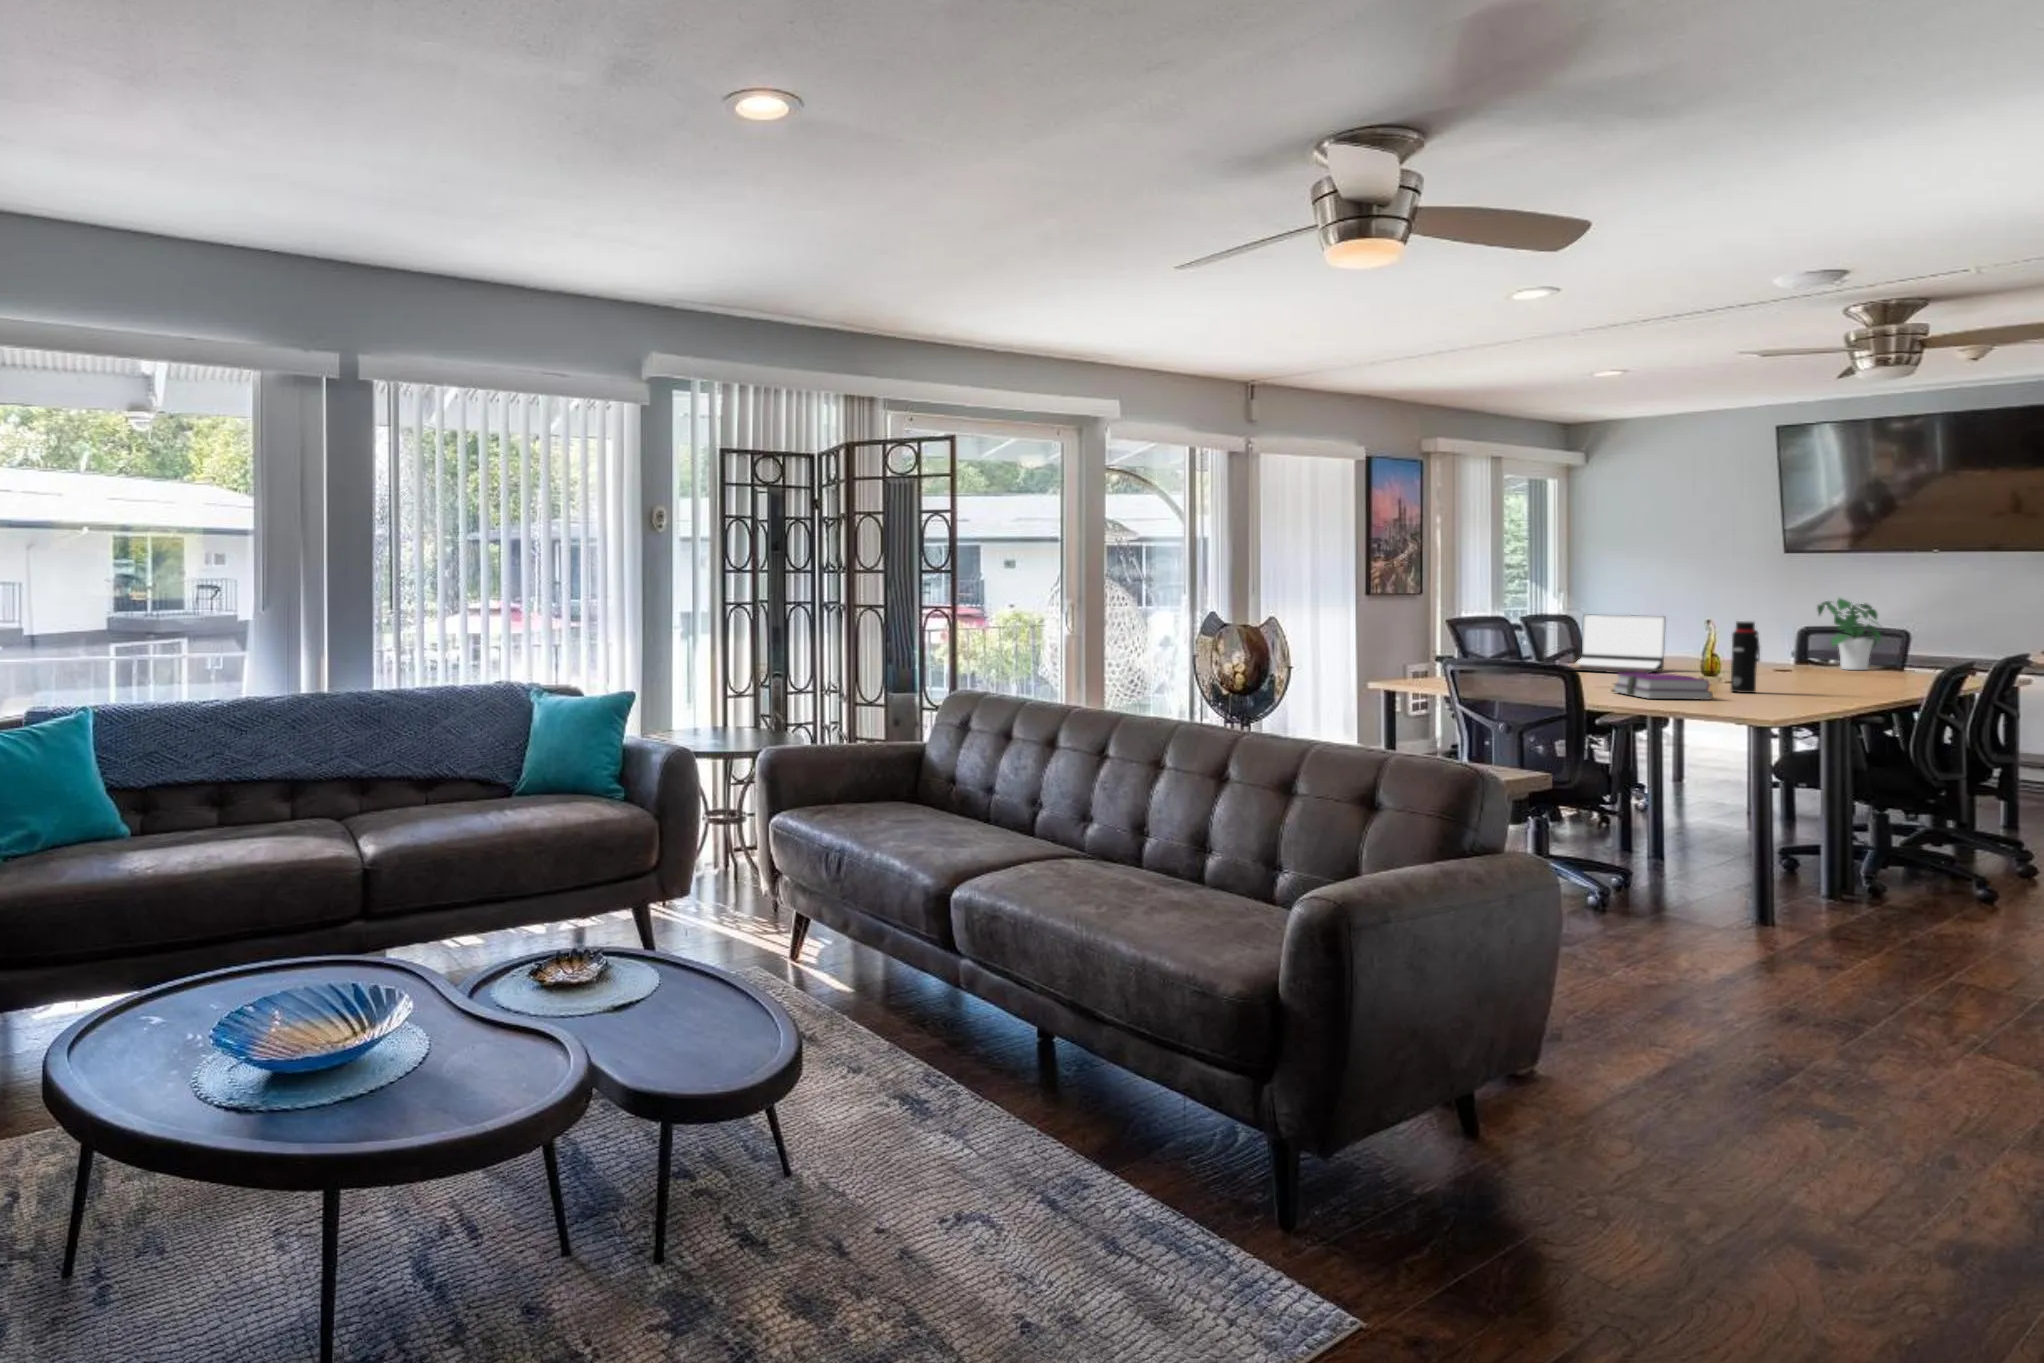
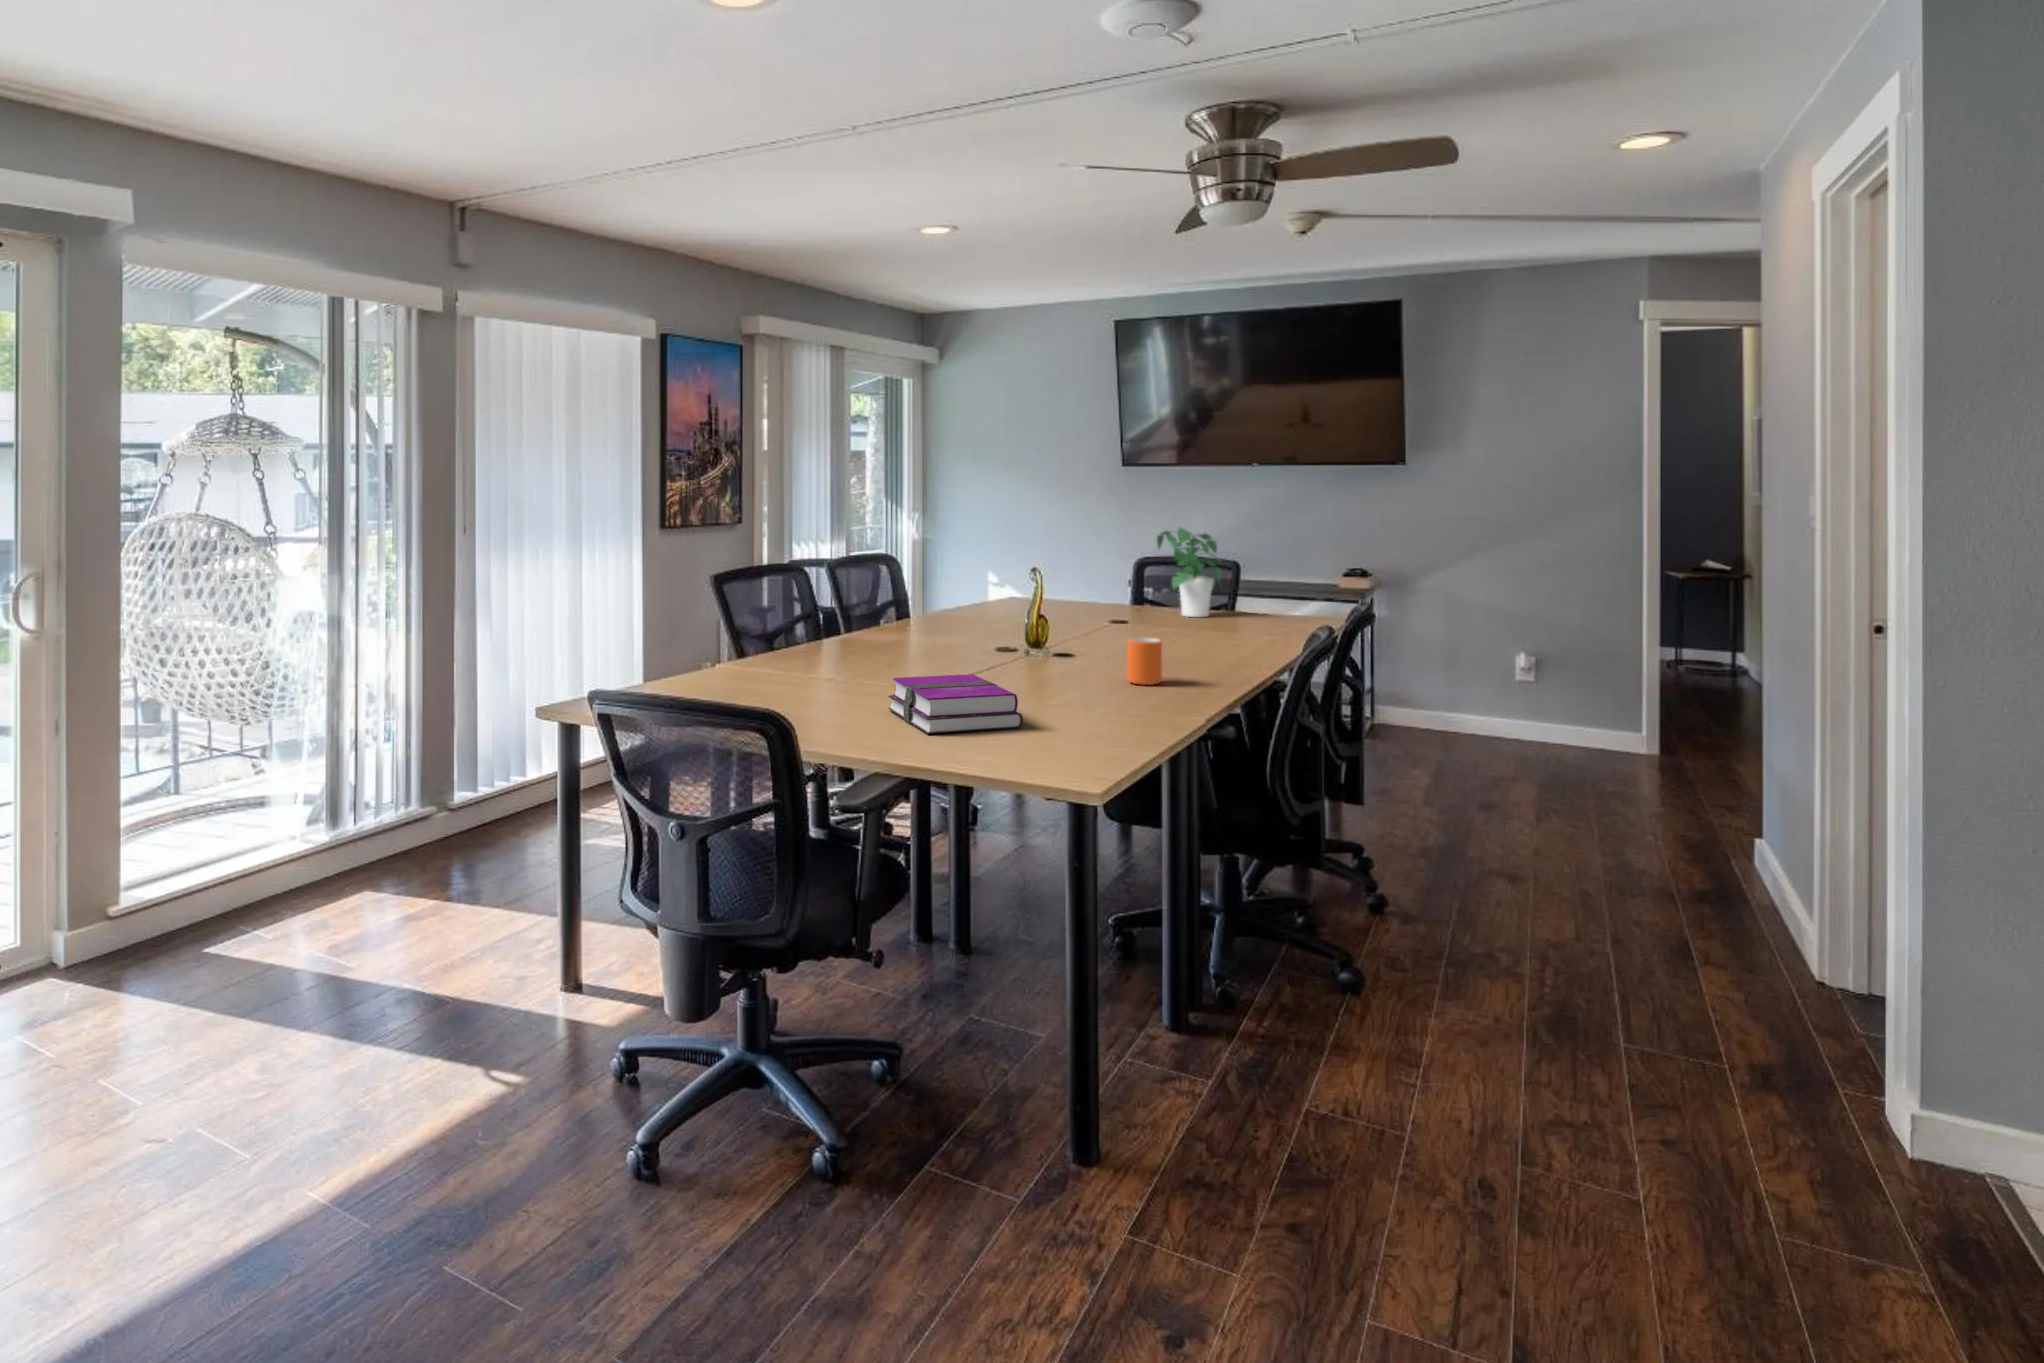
laptop: present [1565,615,1666,674] -> none [870,555,991,643]
water bottle: present [1731,621,1760,693] -> none [1054,582,1090,695]
mug: none [1788,661,1817,691] -> present [1127,637,1162,685]

